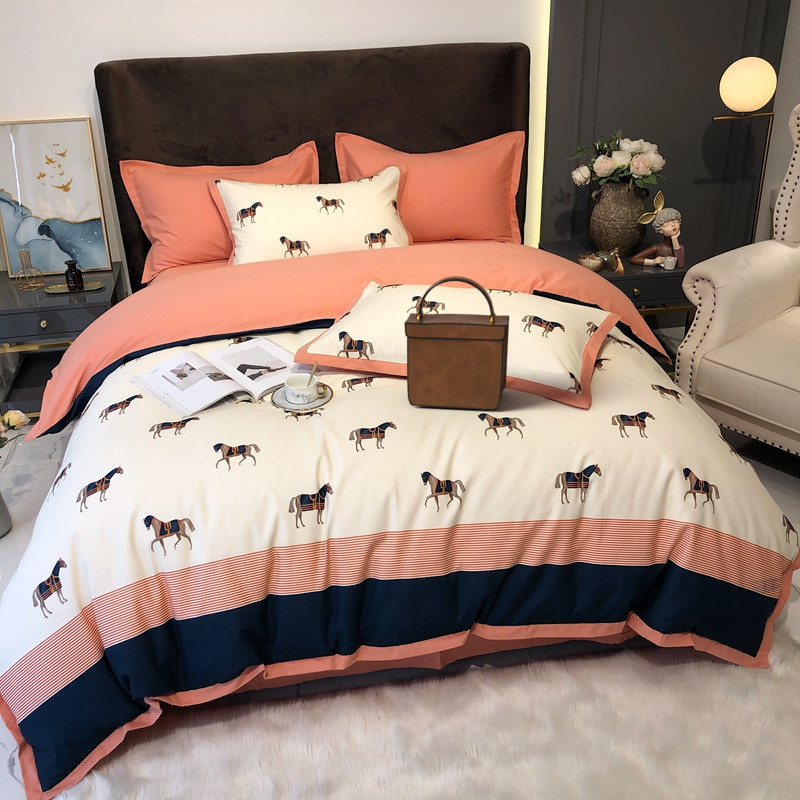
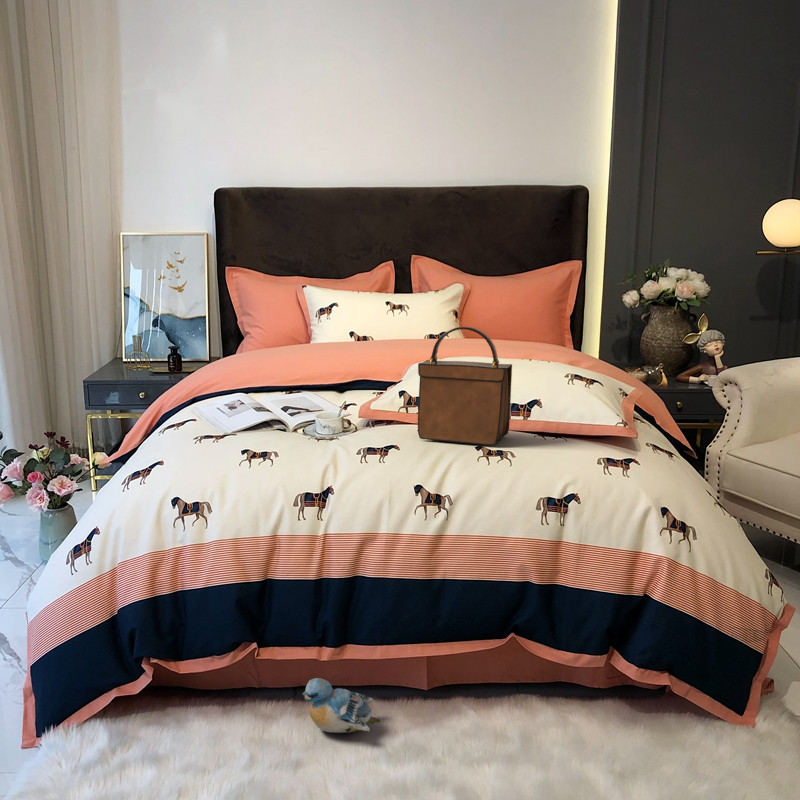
plush toy: none [318,685,402,737] -> present [303,678,380,733]

